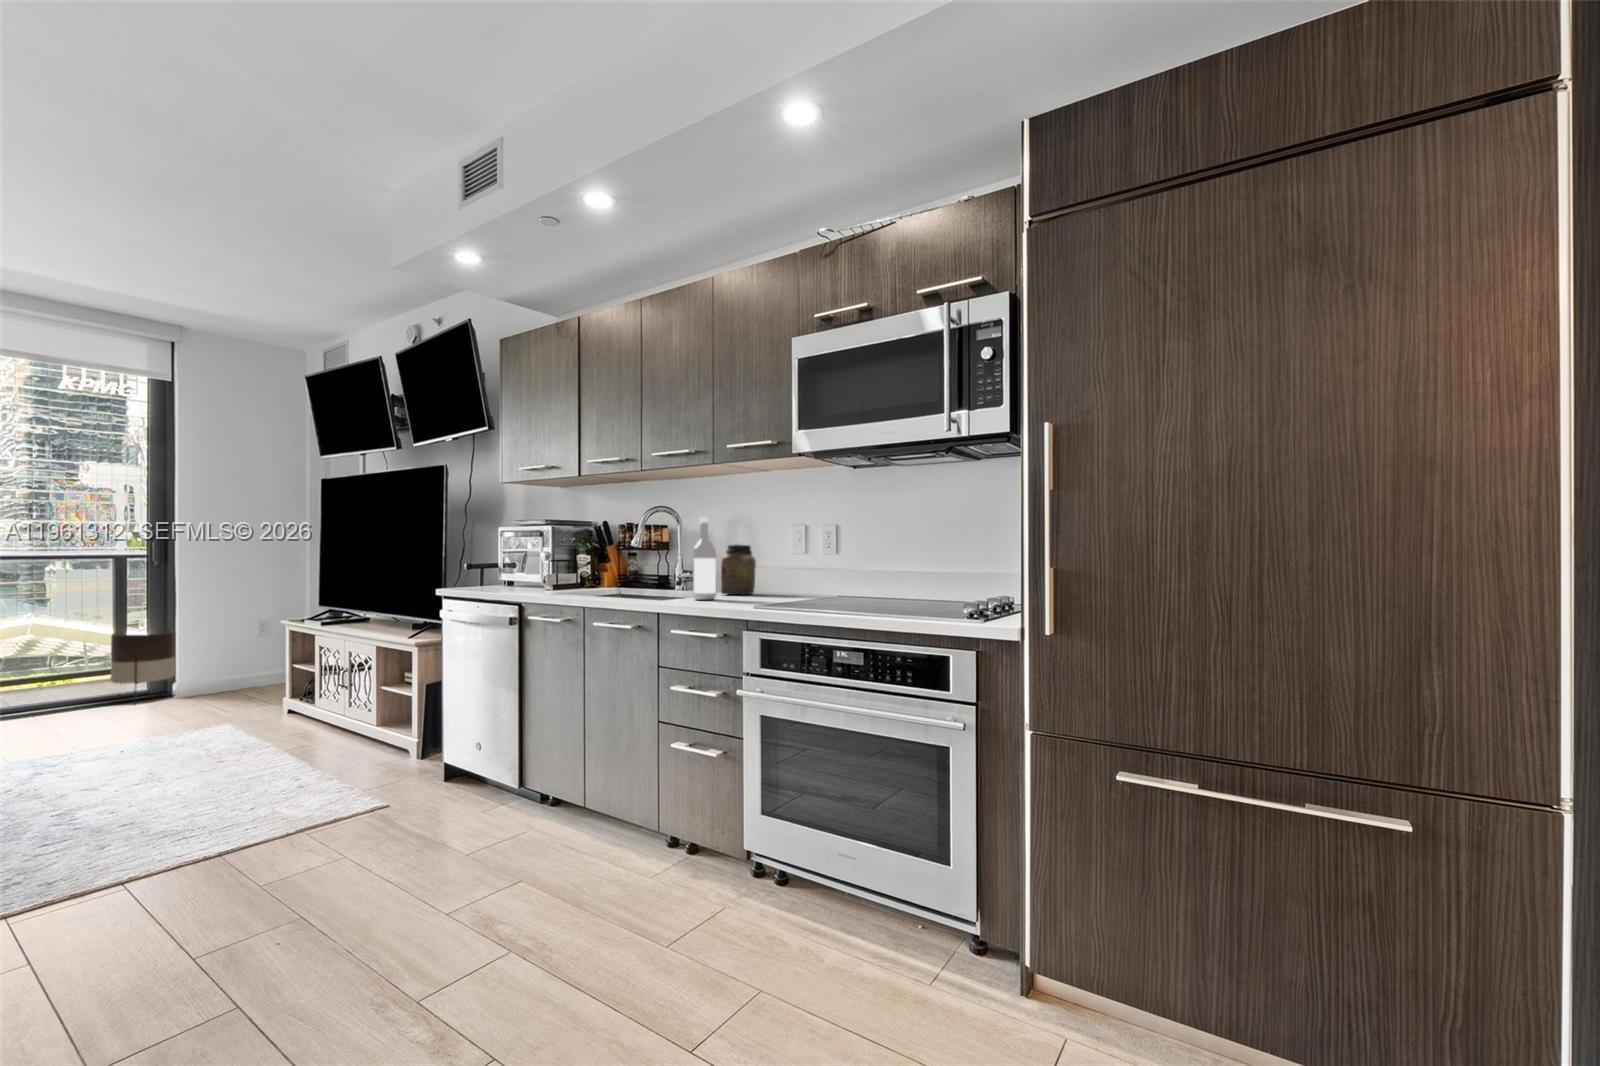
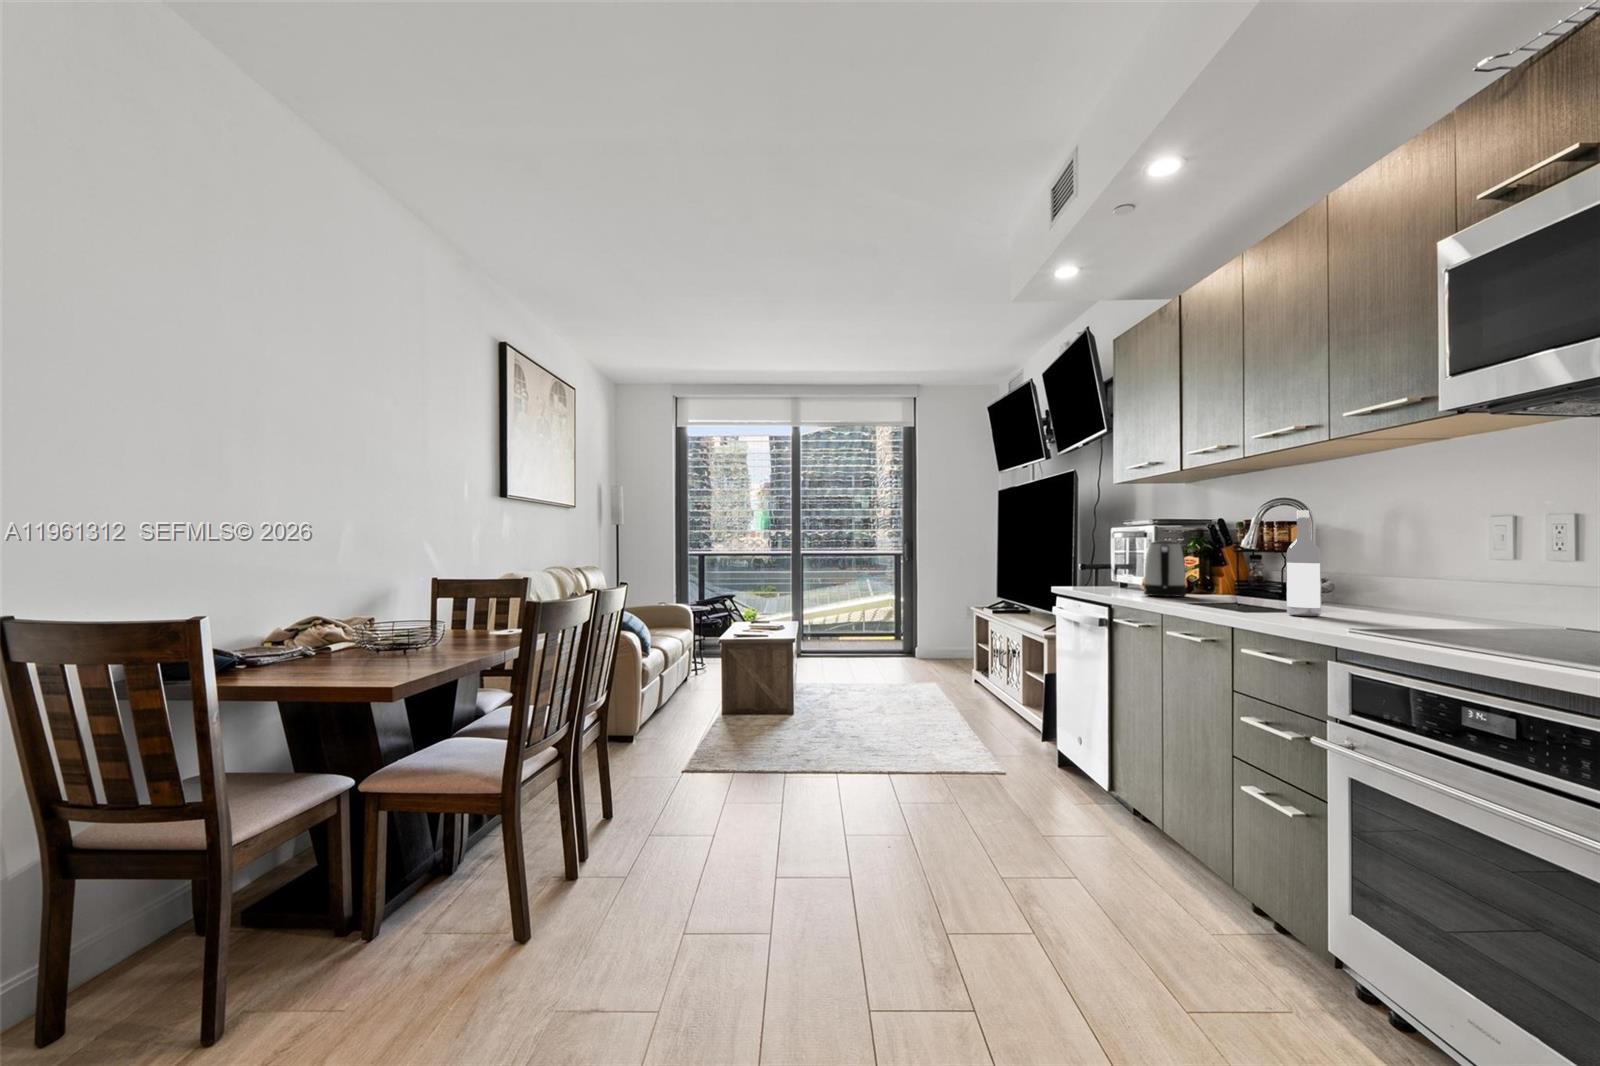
kettle: none [551,540,587,592] -> present [1144,540,1186,597]
jar: present [721,544,756,595] -> none [1347,546,1408,613]
planter: present [110,631,176,699] -> none [874,607,911,661]

